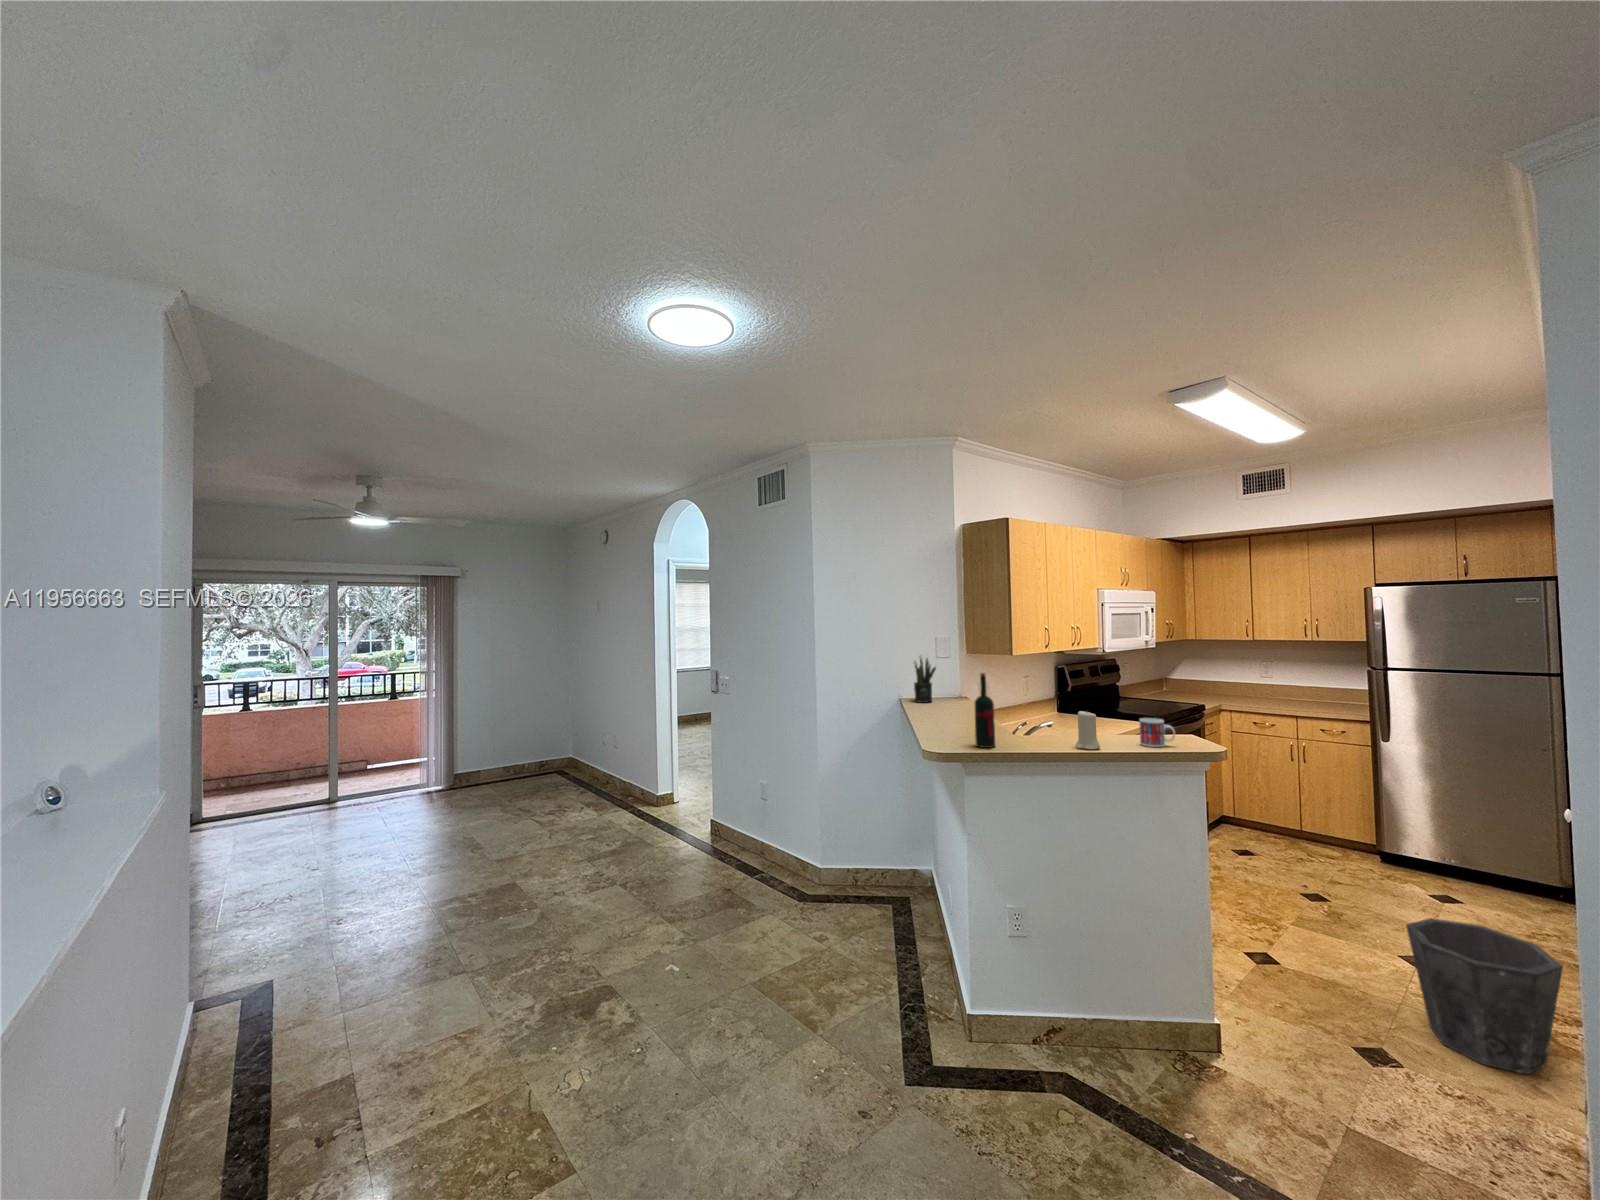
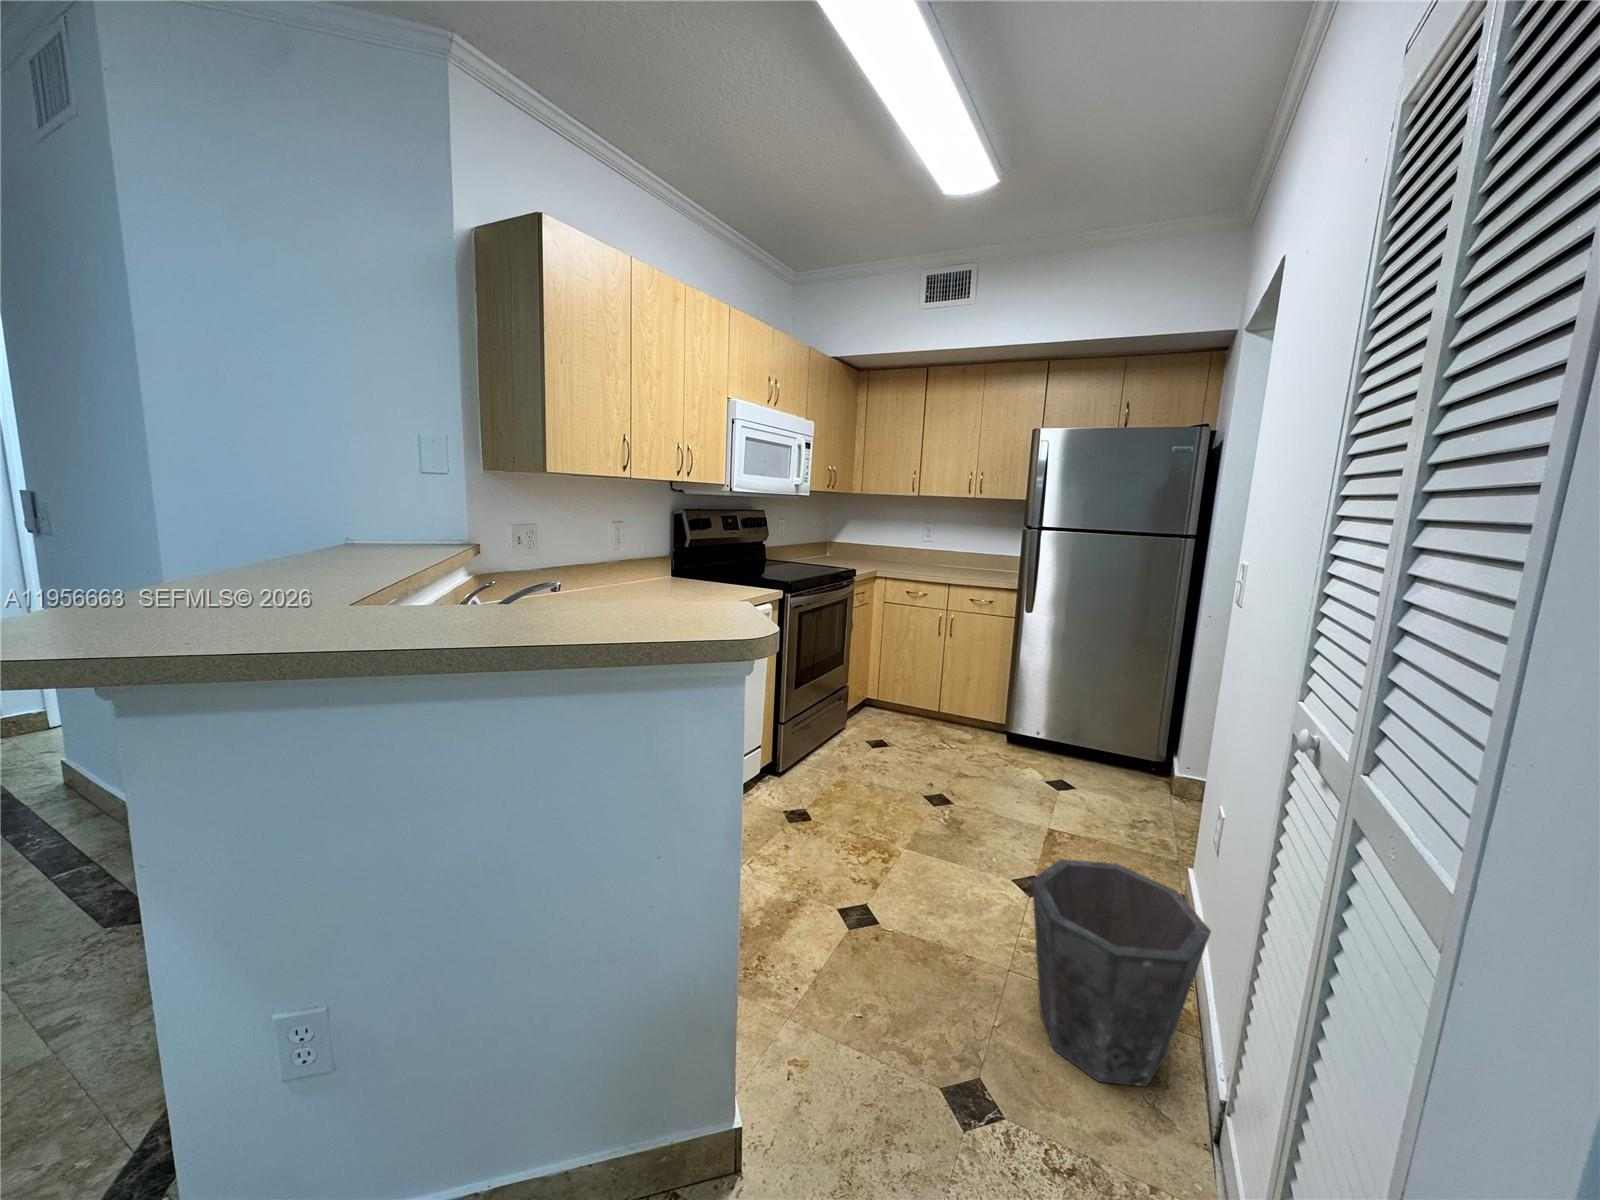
potted plant: present [914,658,936,703] -> none [364,462,409,552]
wine bottle: present [974,673,995,748] -> none [128,414,220,635]
candle: present [1076,710,1100,749] -> none [442,532,511,633]
mug: present [1139,718,1175,747] -> none [623,560,693,623]

